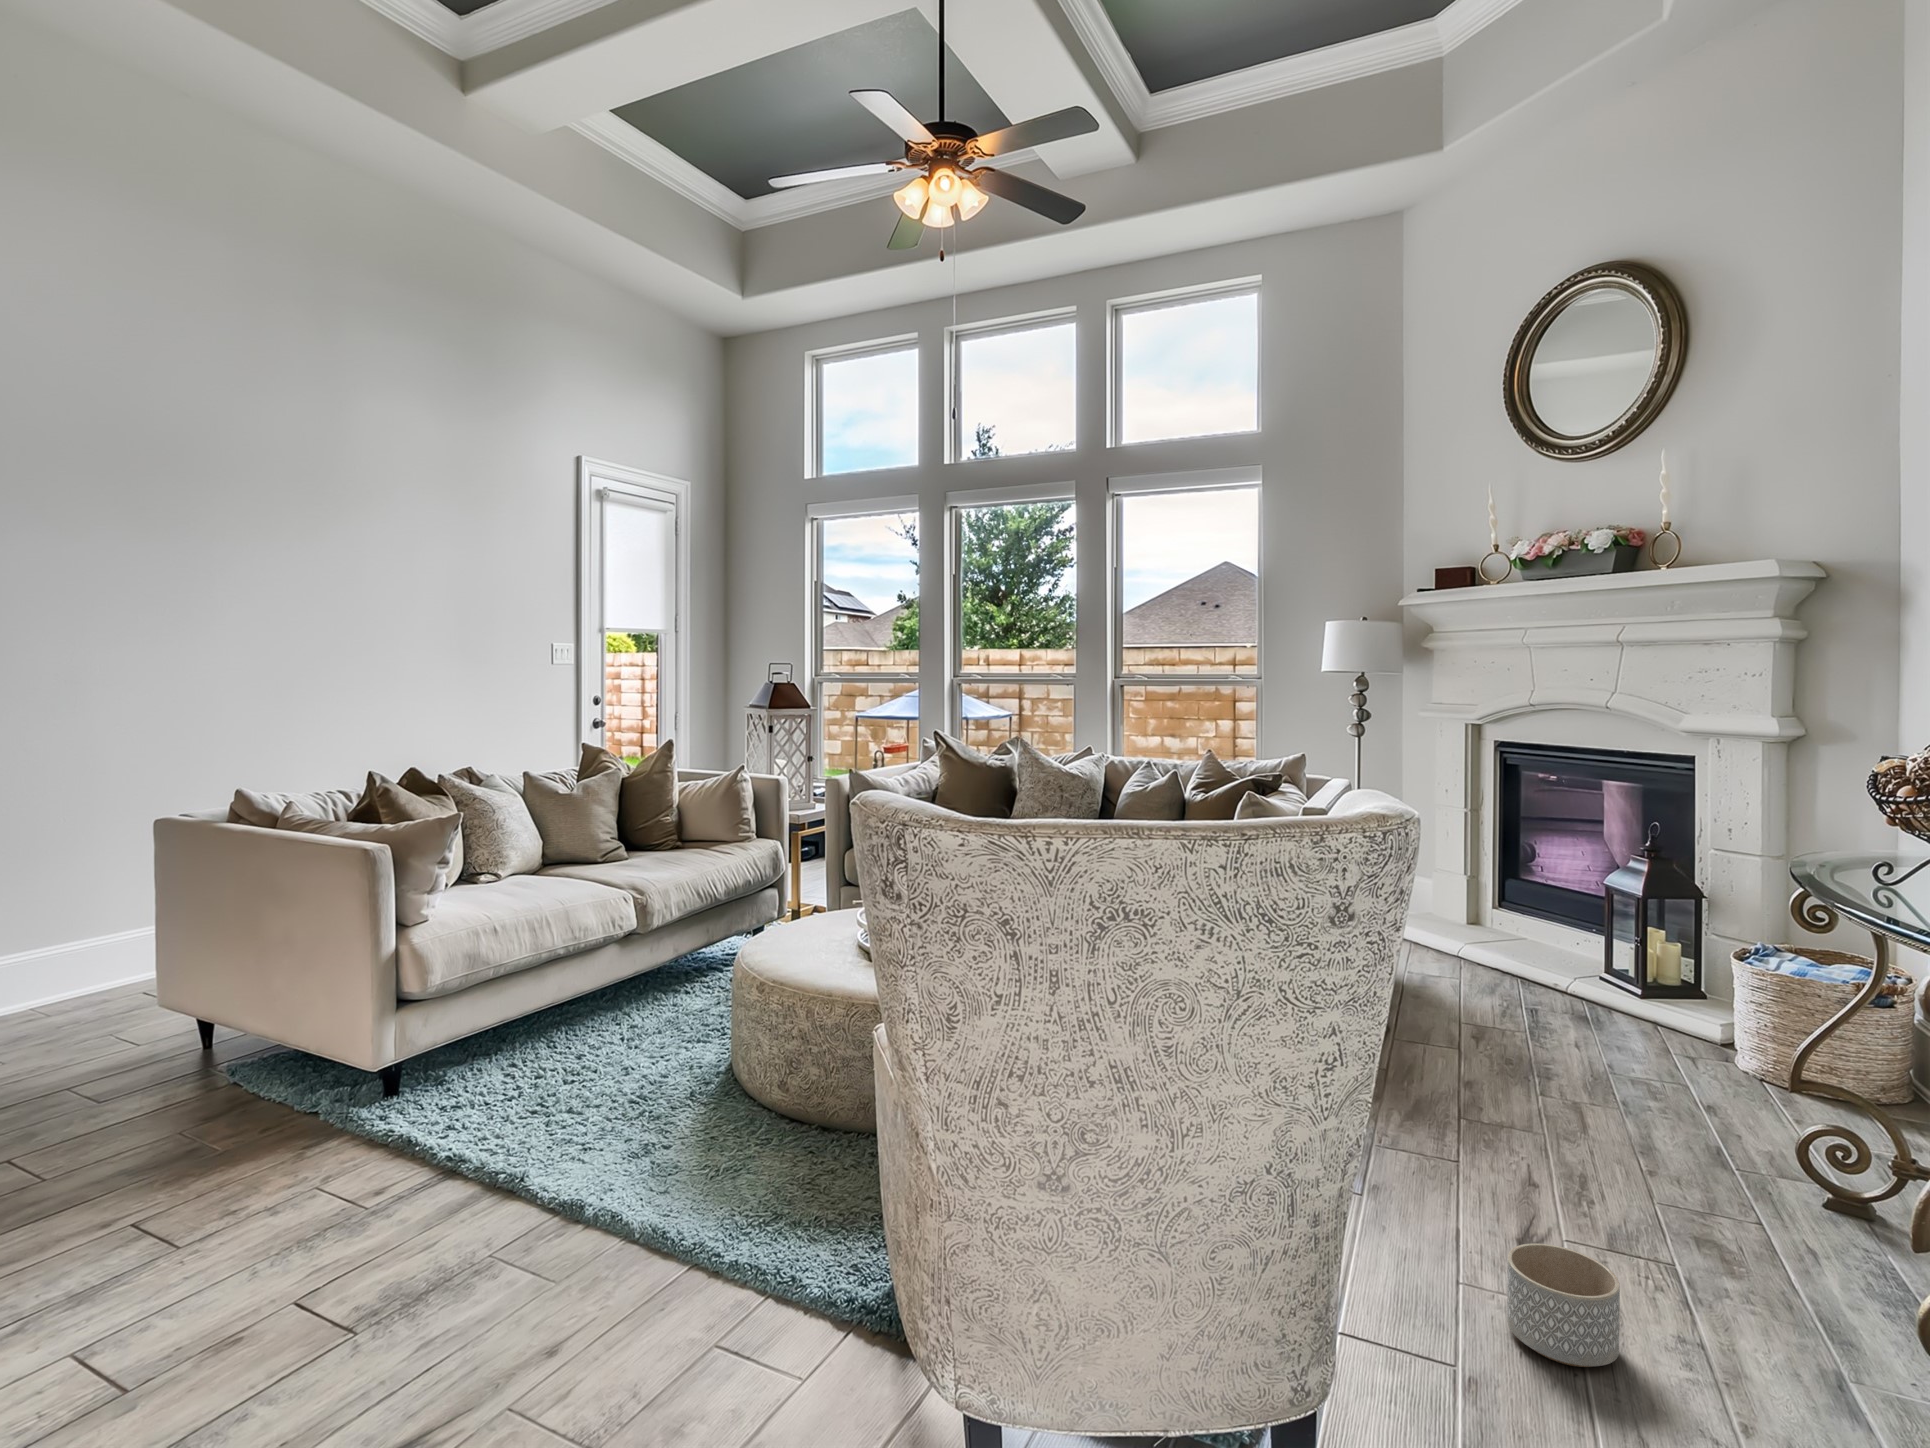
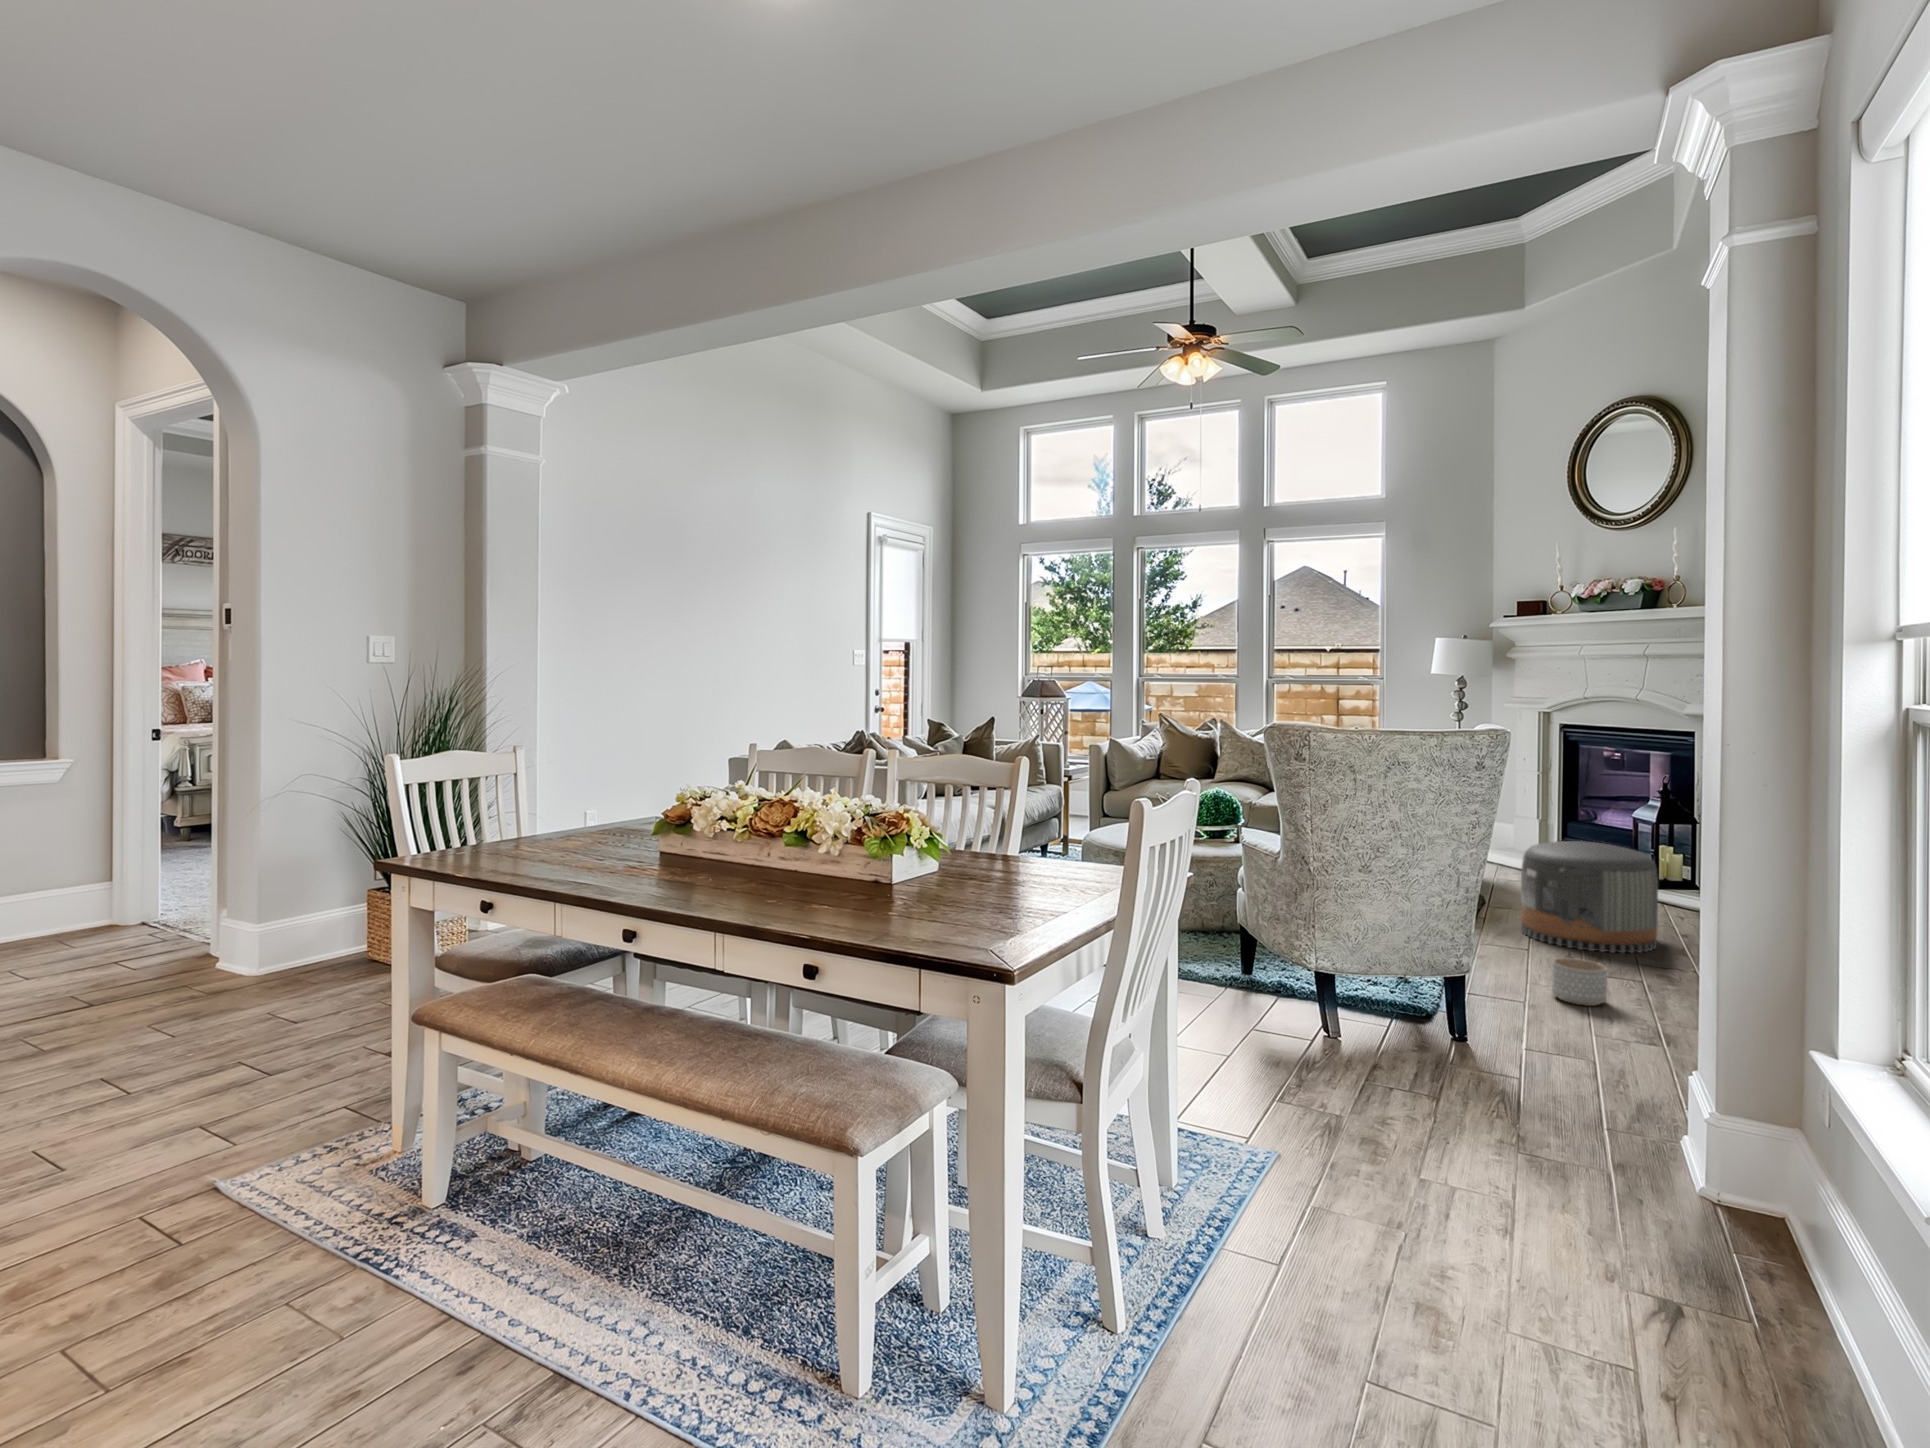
pouf: none [1444,948,1674,1163] -> present [1521,841,1658,953]

